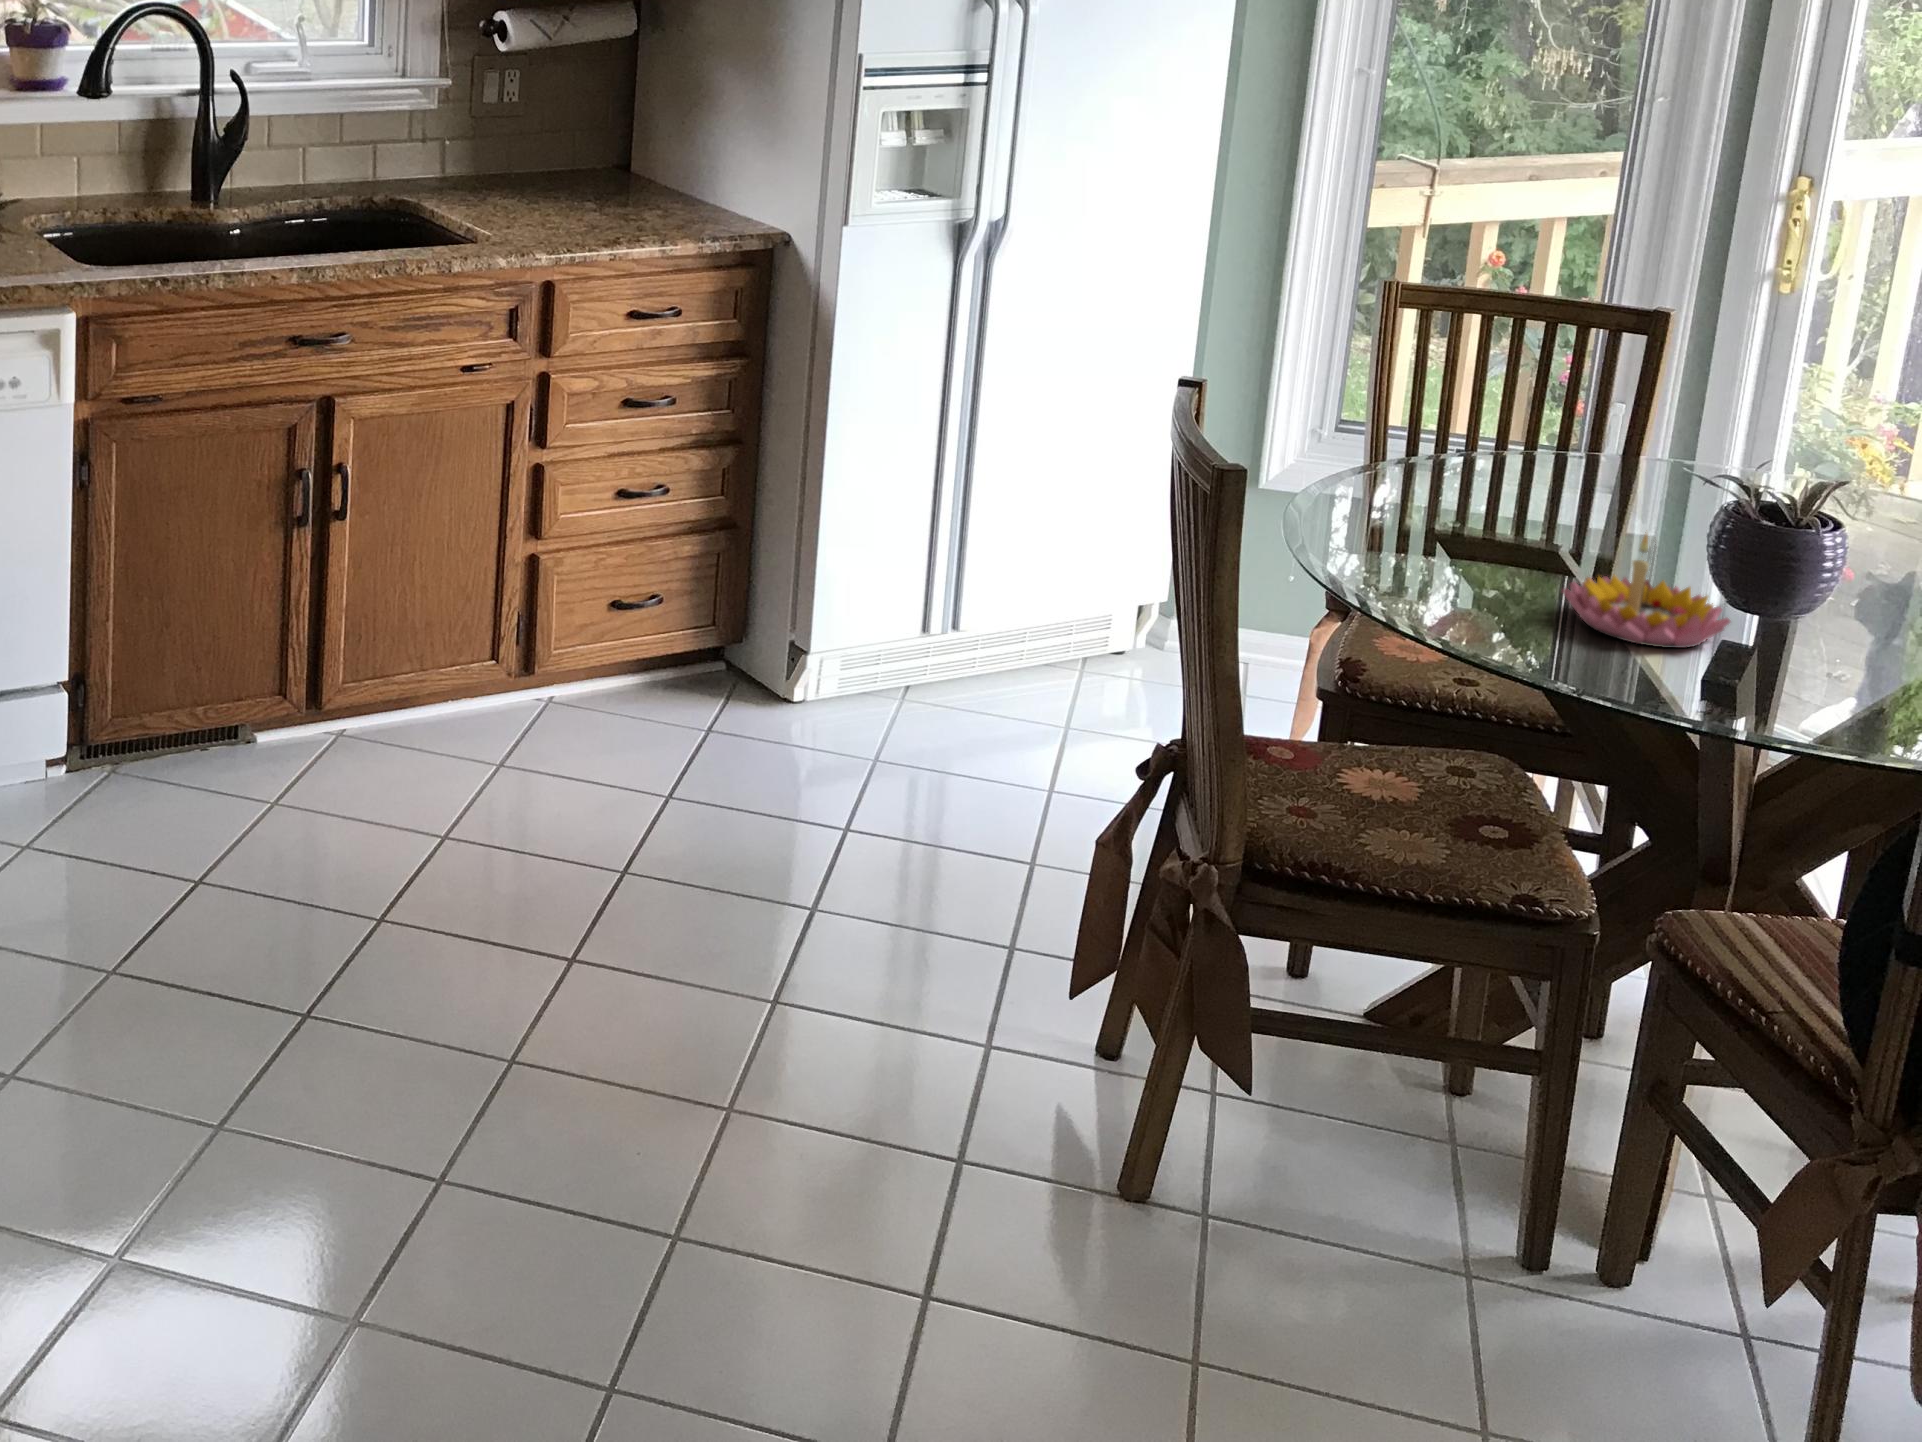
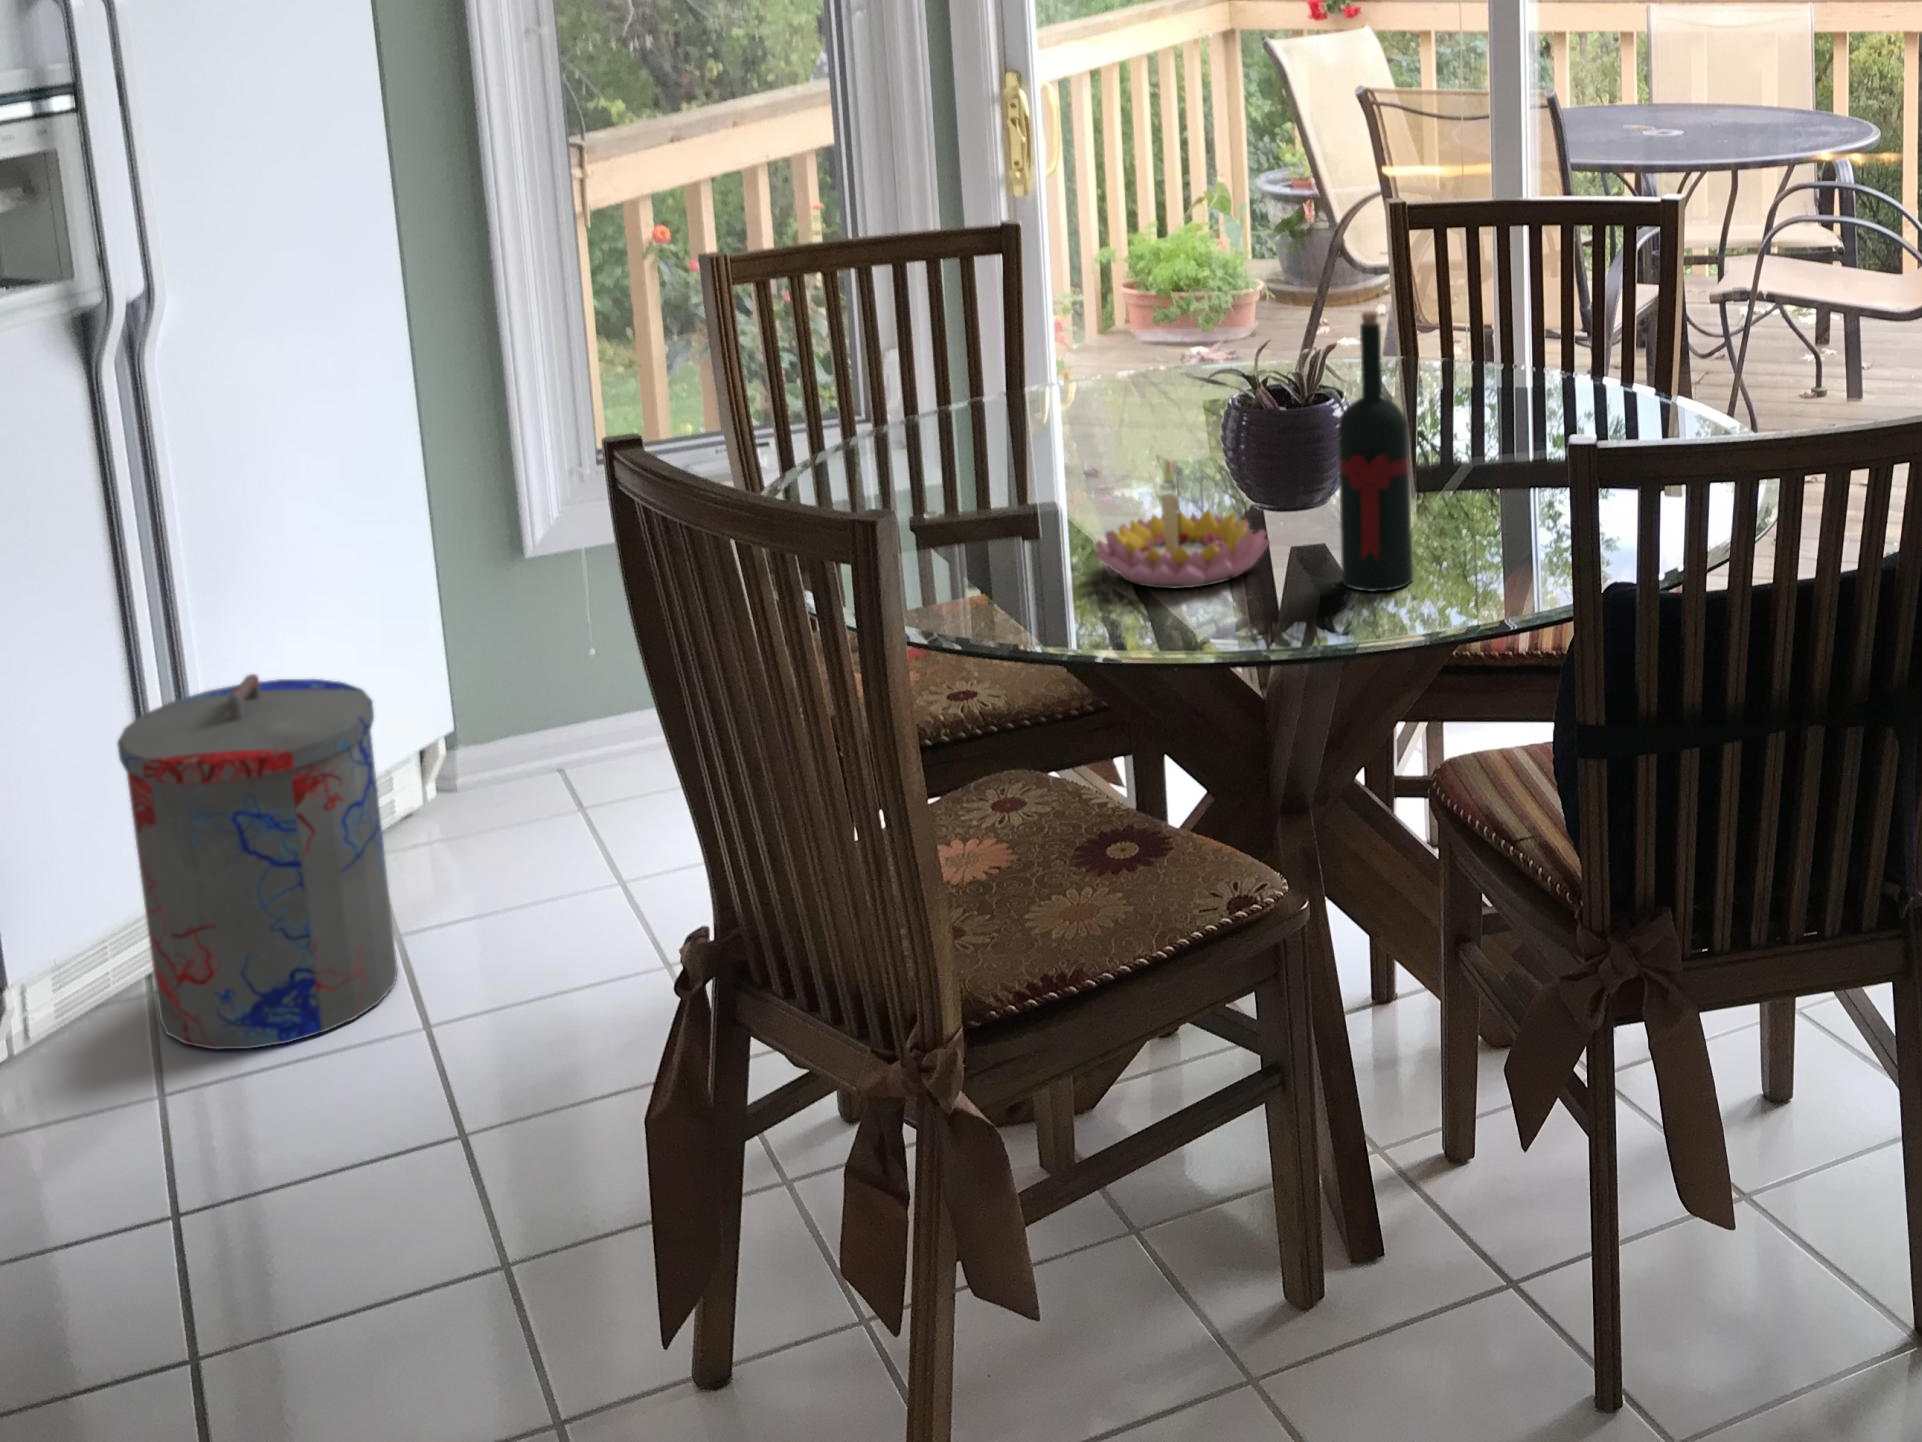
wine bottle: none [1766,450,1865,702] -> present [1338,311,1413,592]
trash can: none [893,504,1077,768] -> present [117,674,398,1049]

